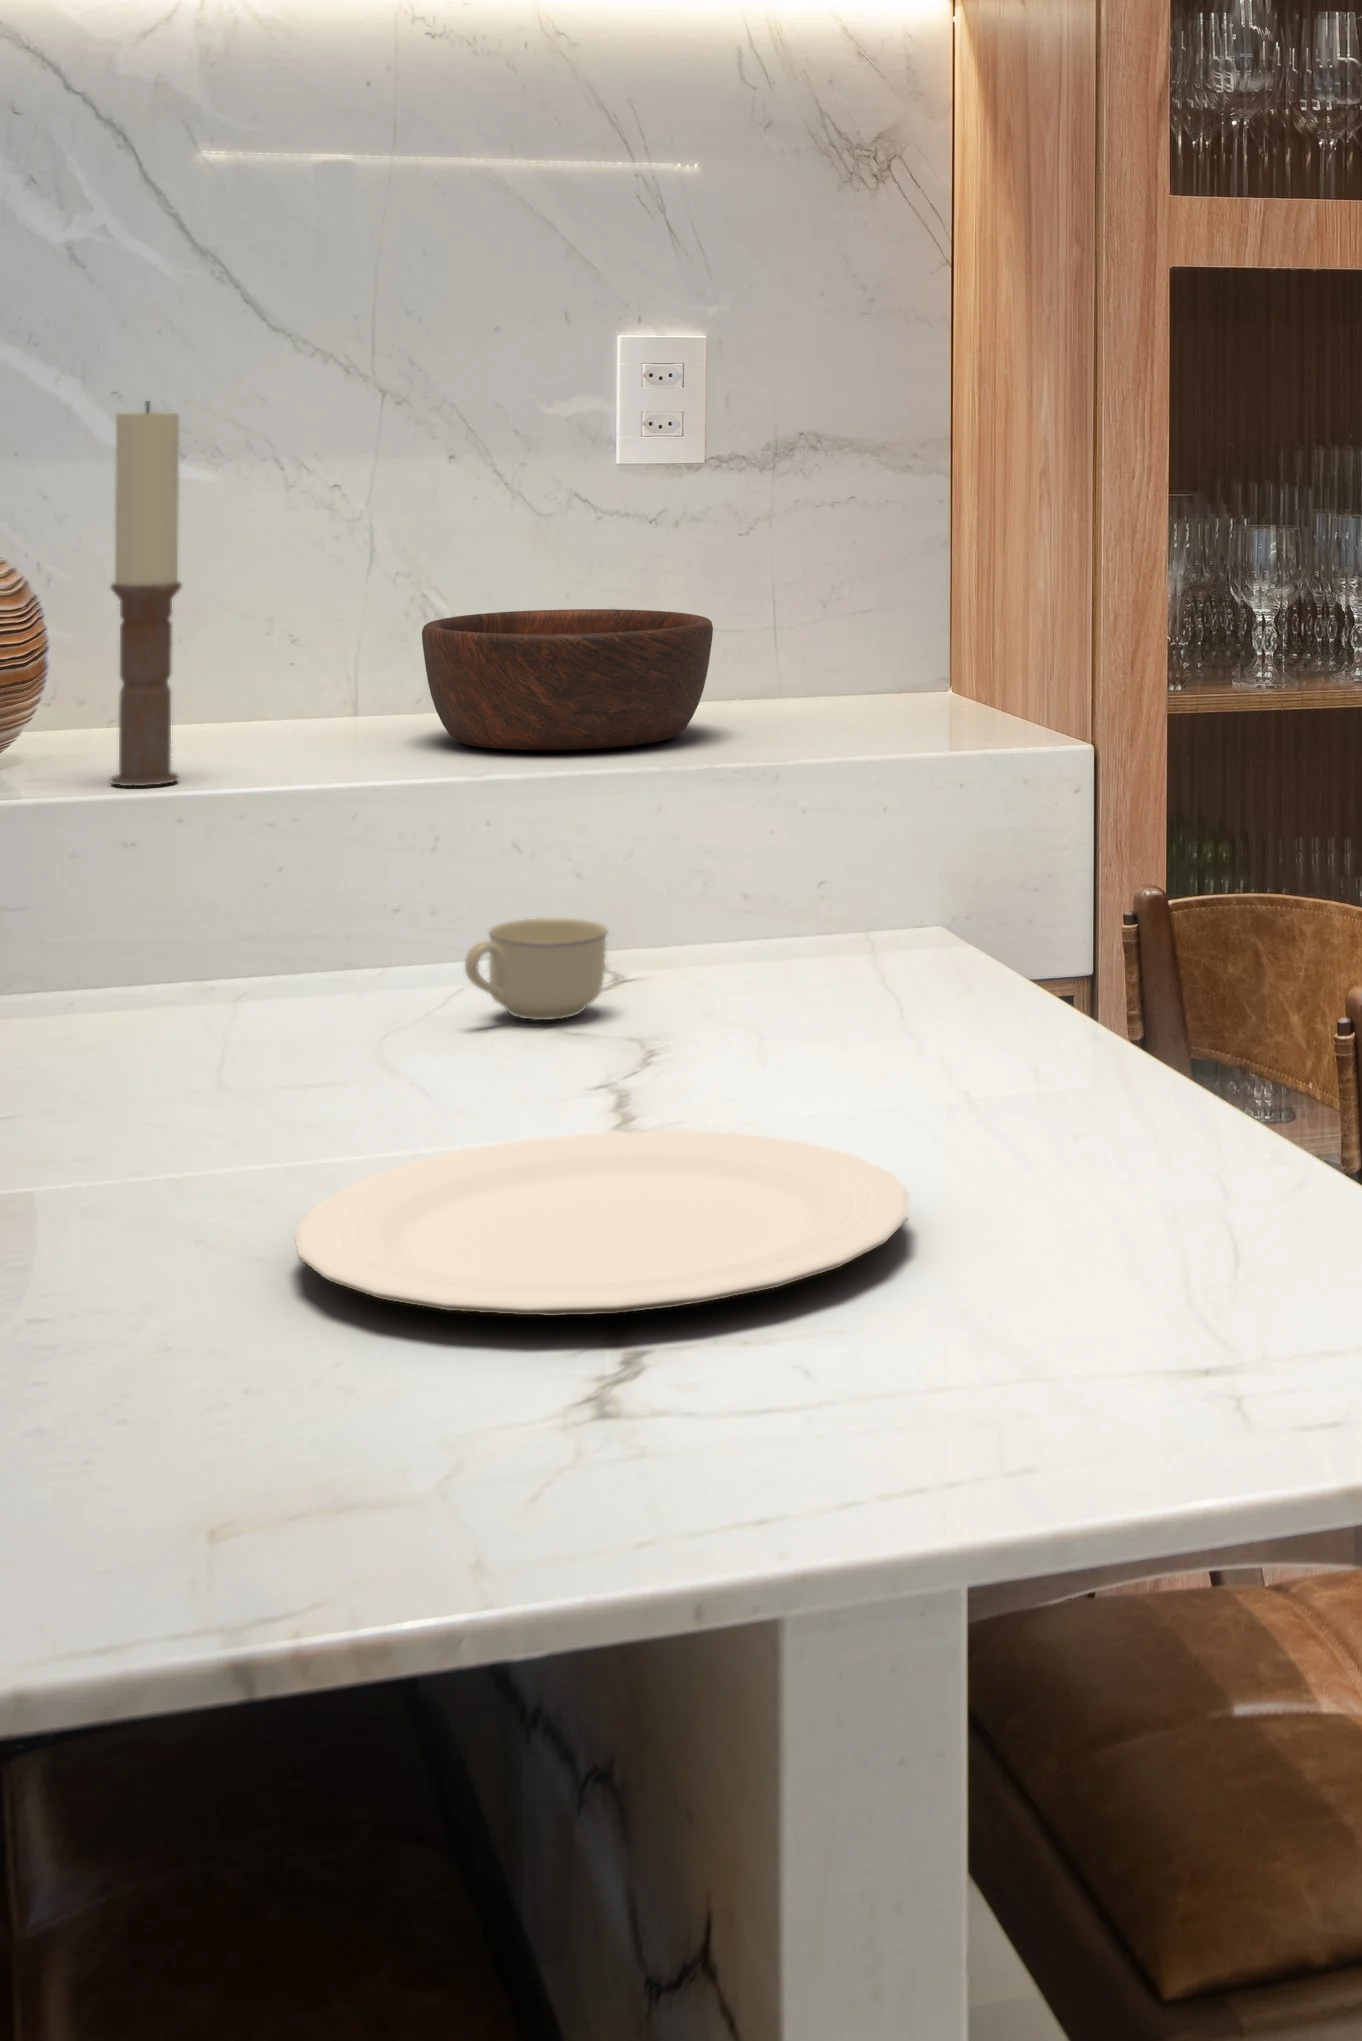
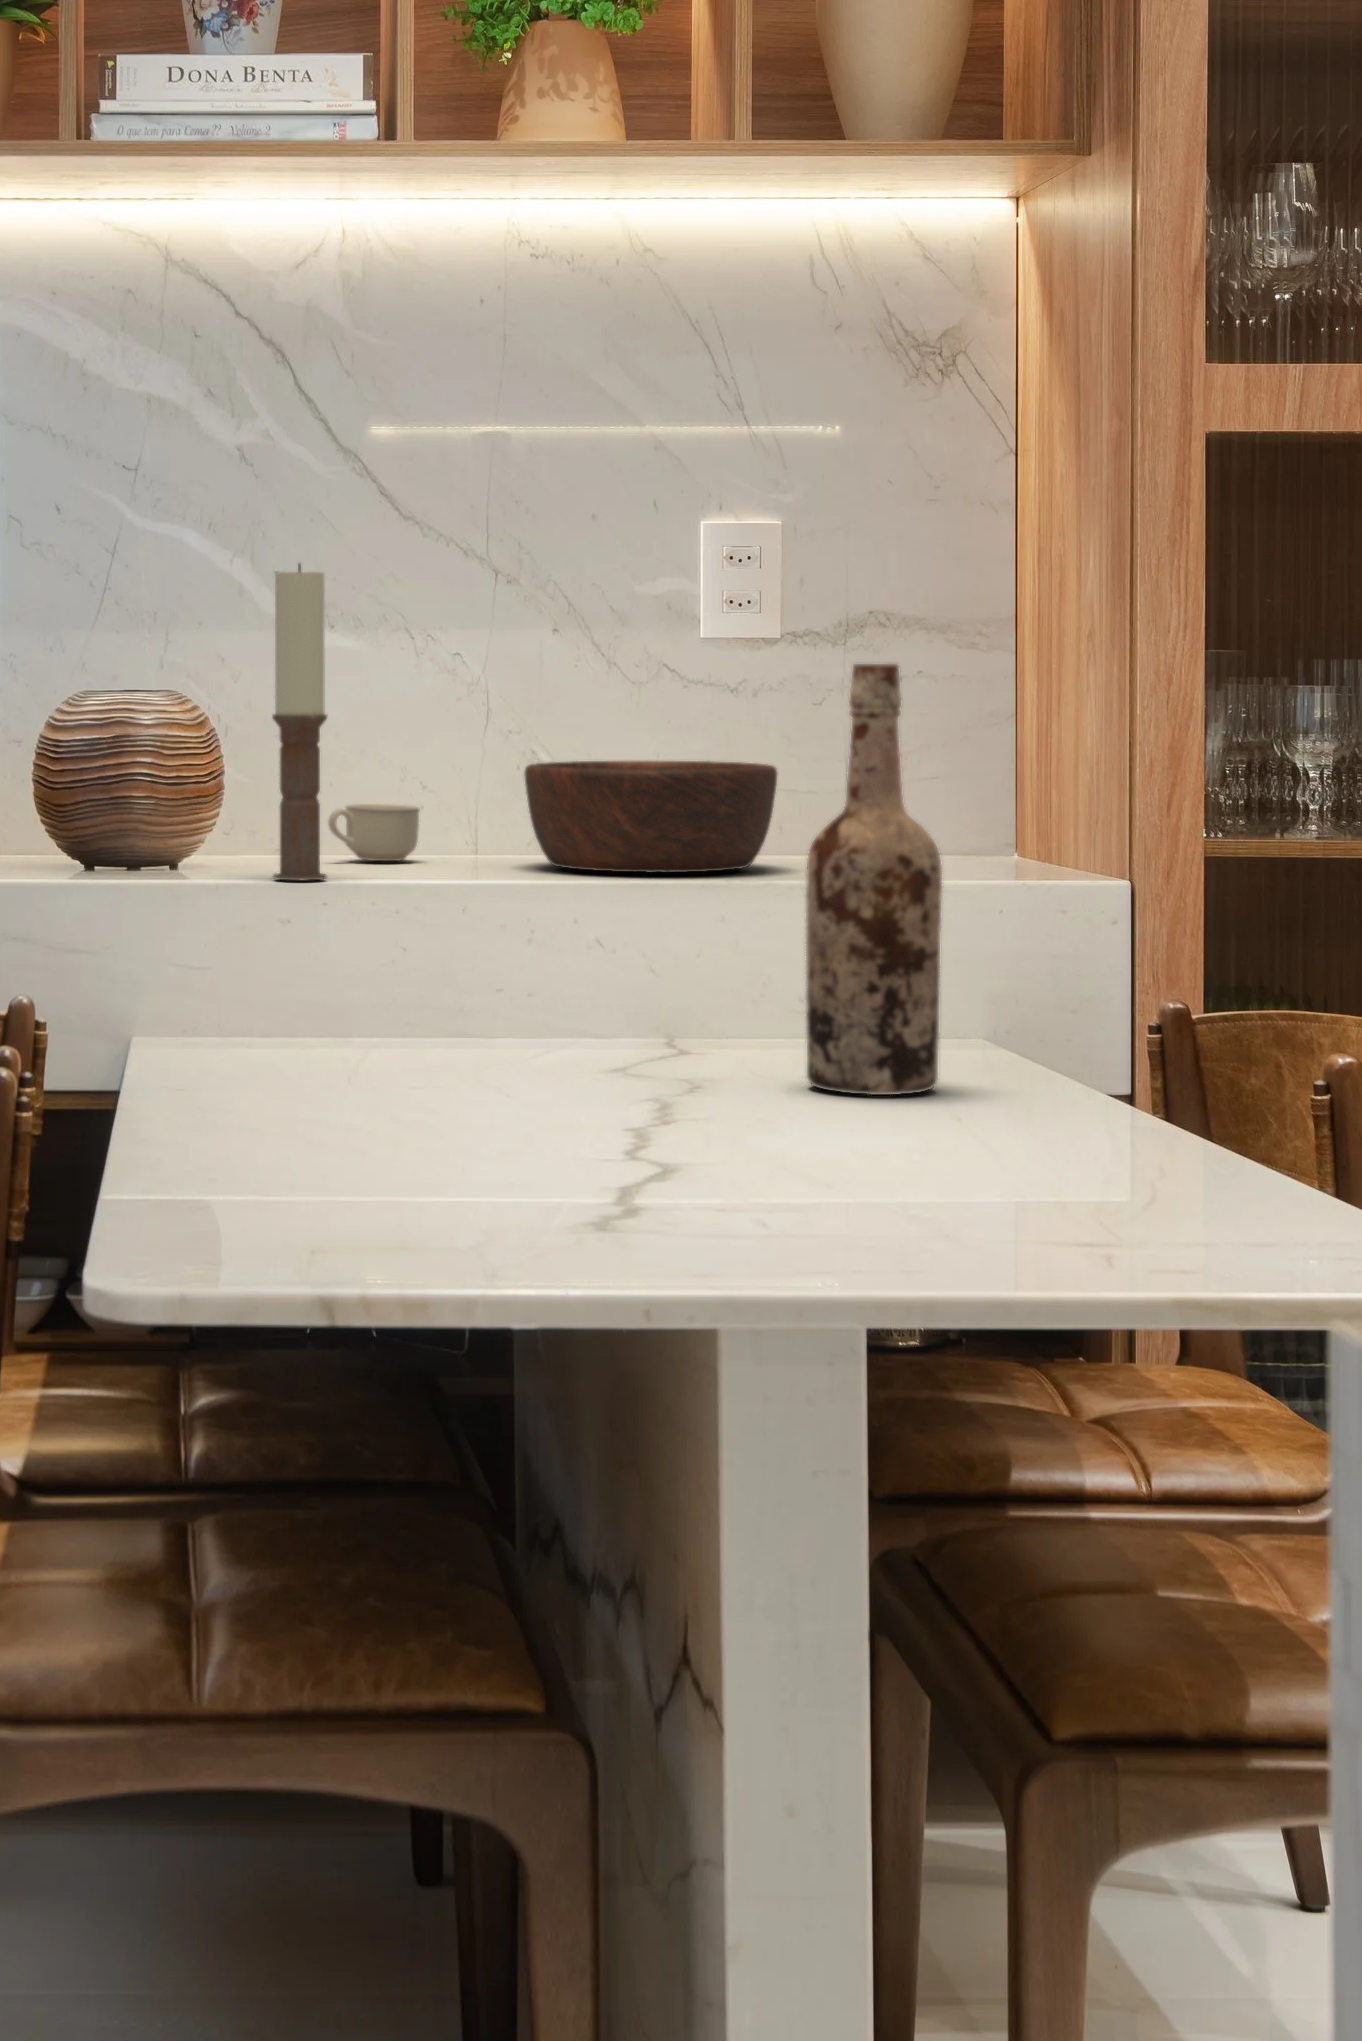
wine bottle: none [780,570,935,1084] -> present [806,664,942,1095]
cup: present [465,918,607,1020] -> present [328,804,420,861]
plate: present [294,1131,909,1316] -> none [410,1091,892,1182]

